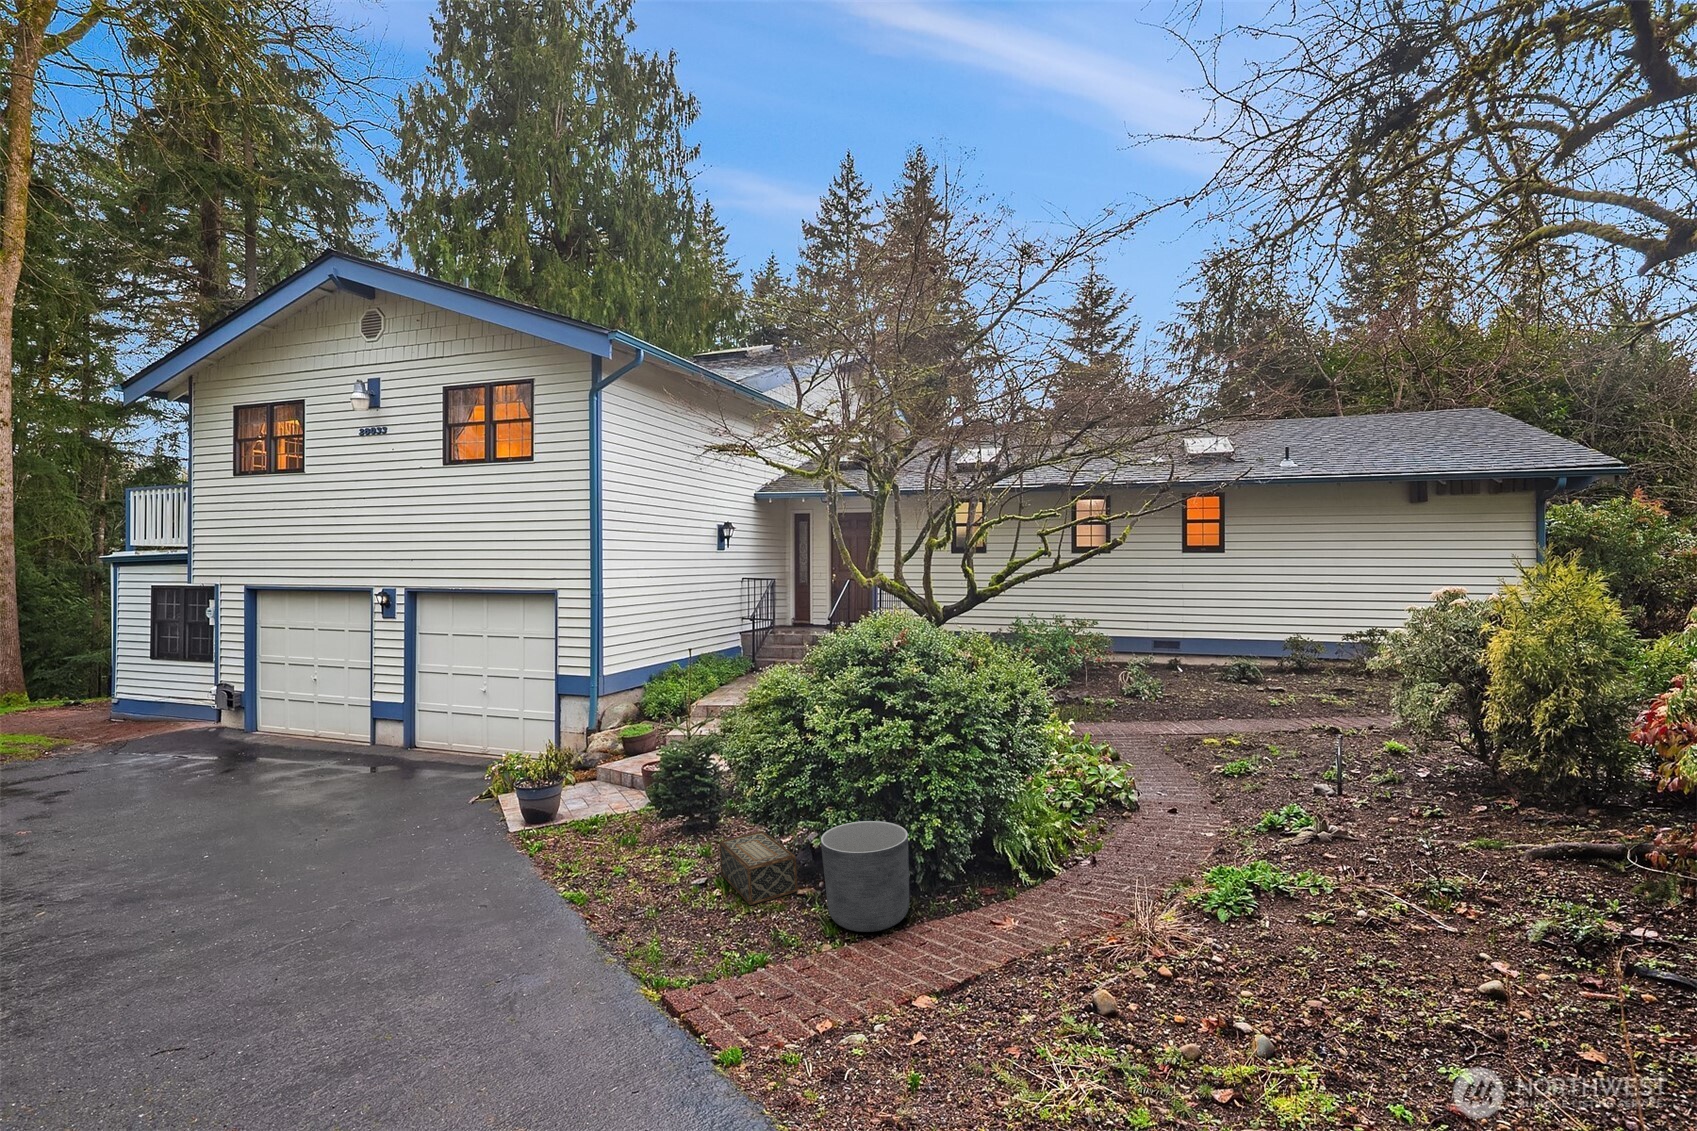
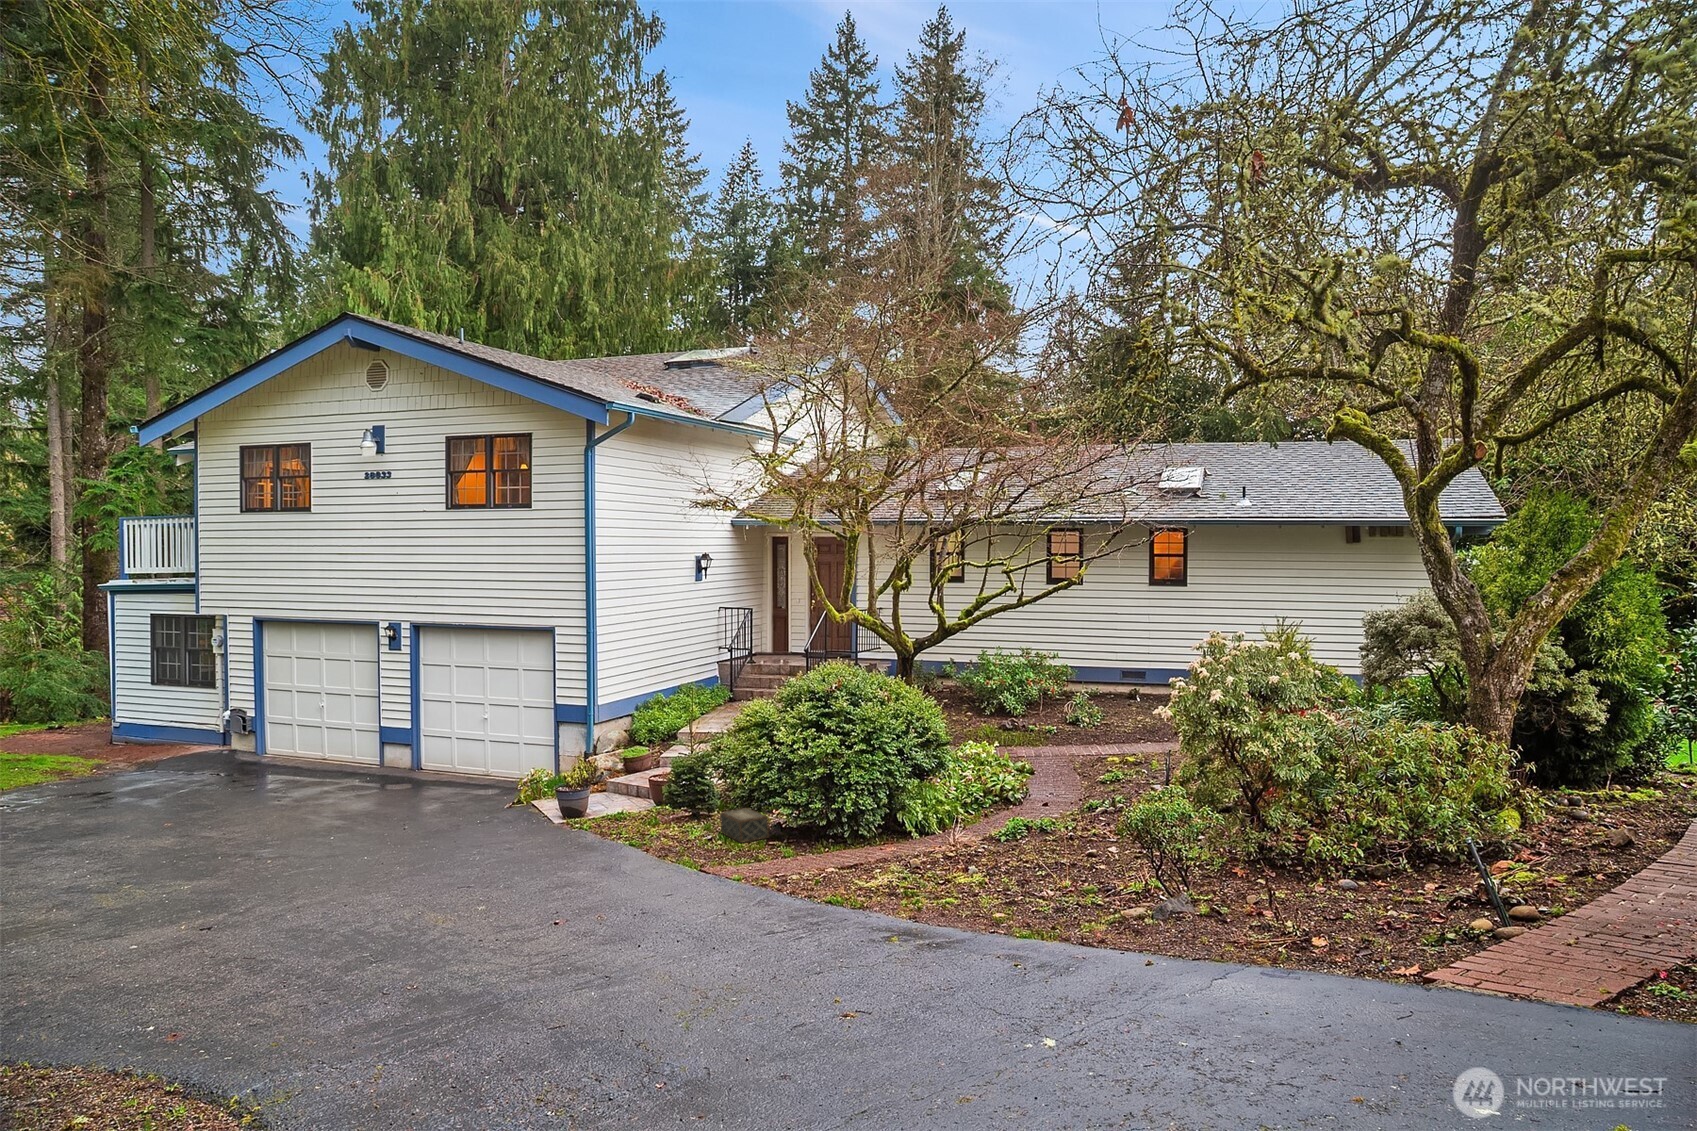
planter: present [821,821,909,932] -> none [782,795,832,849]

